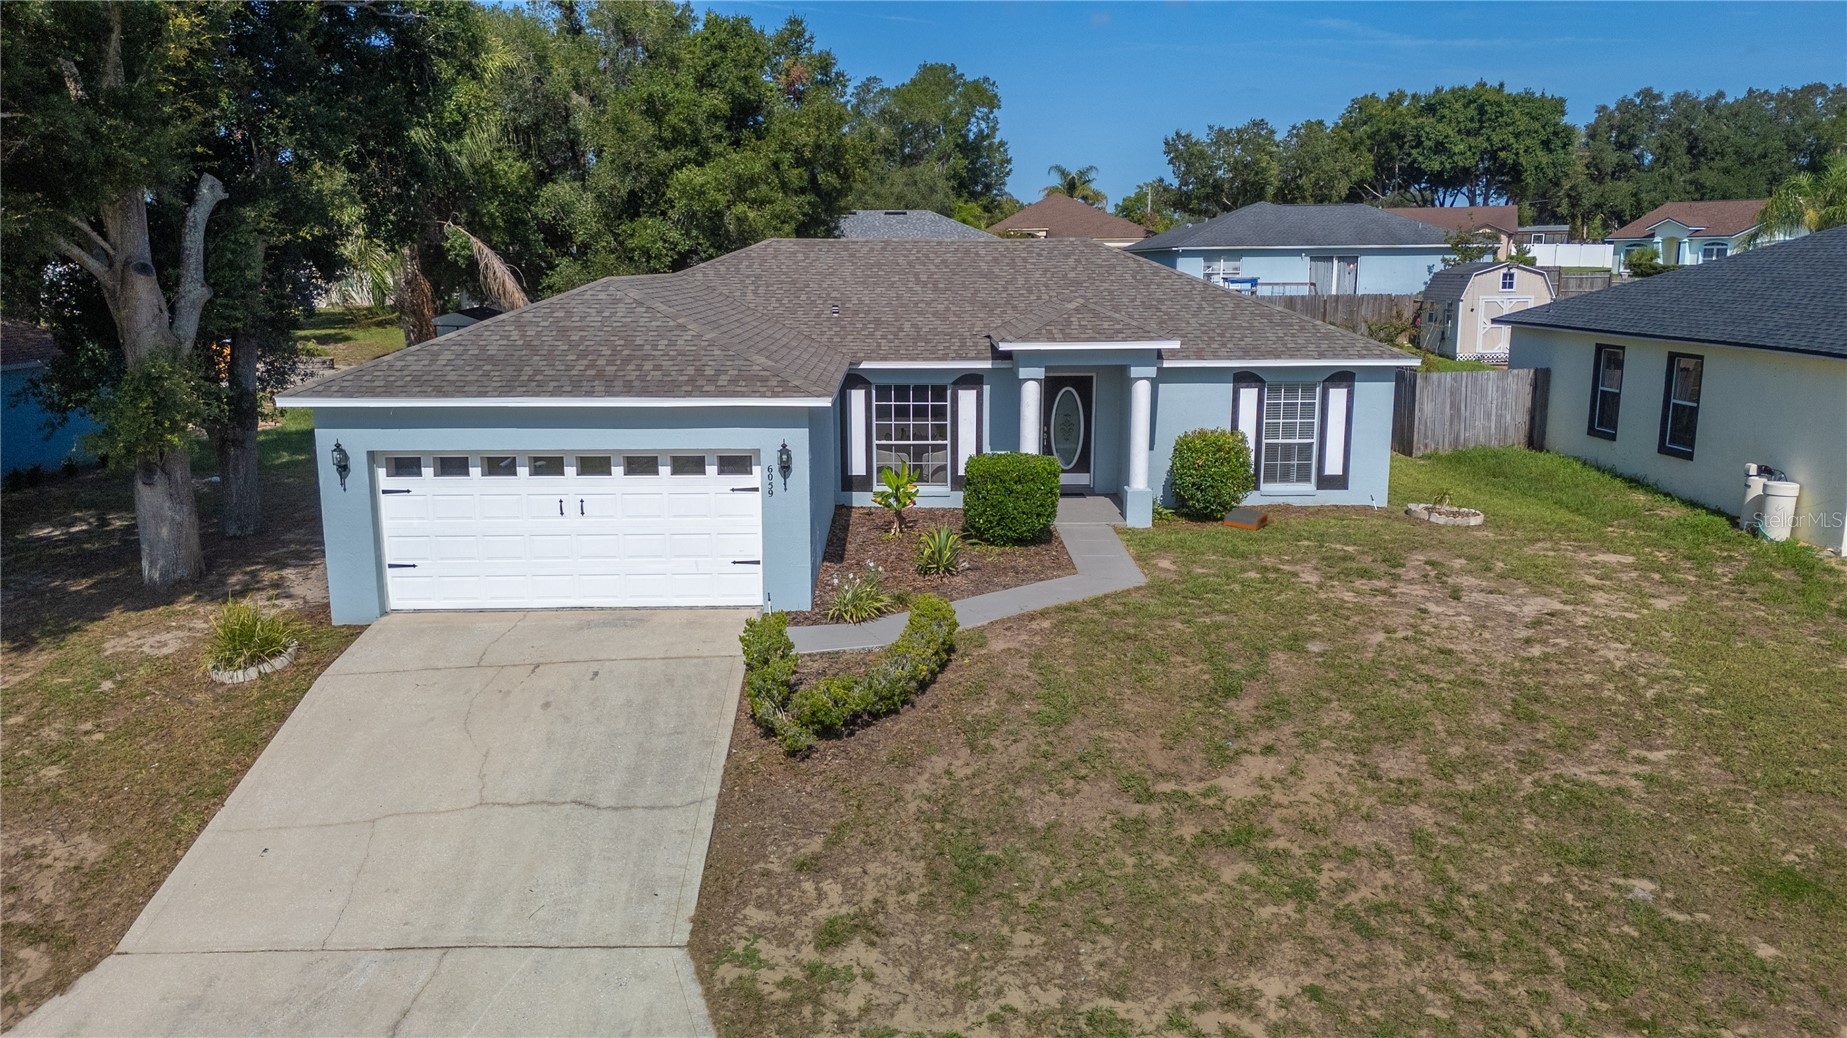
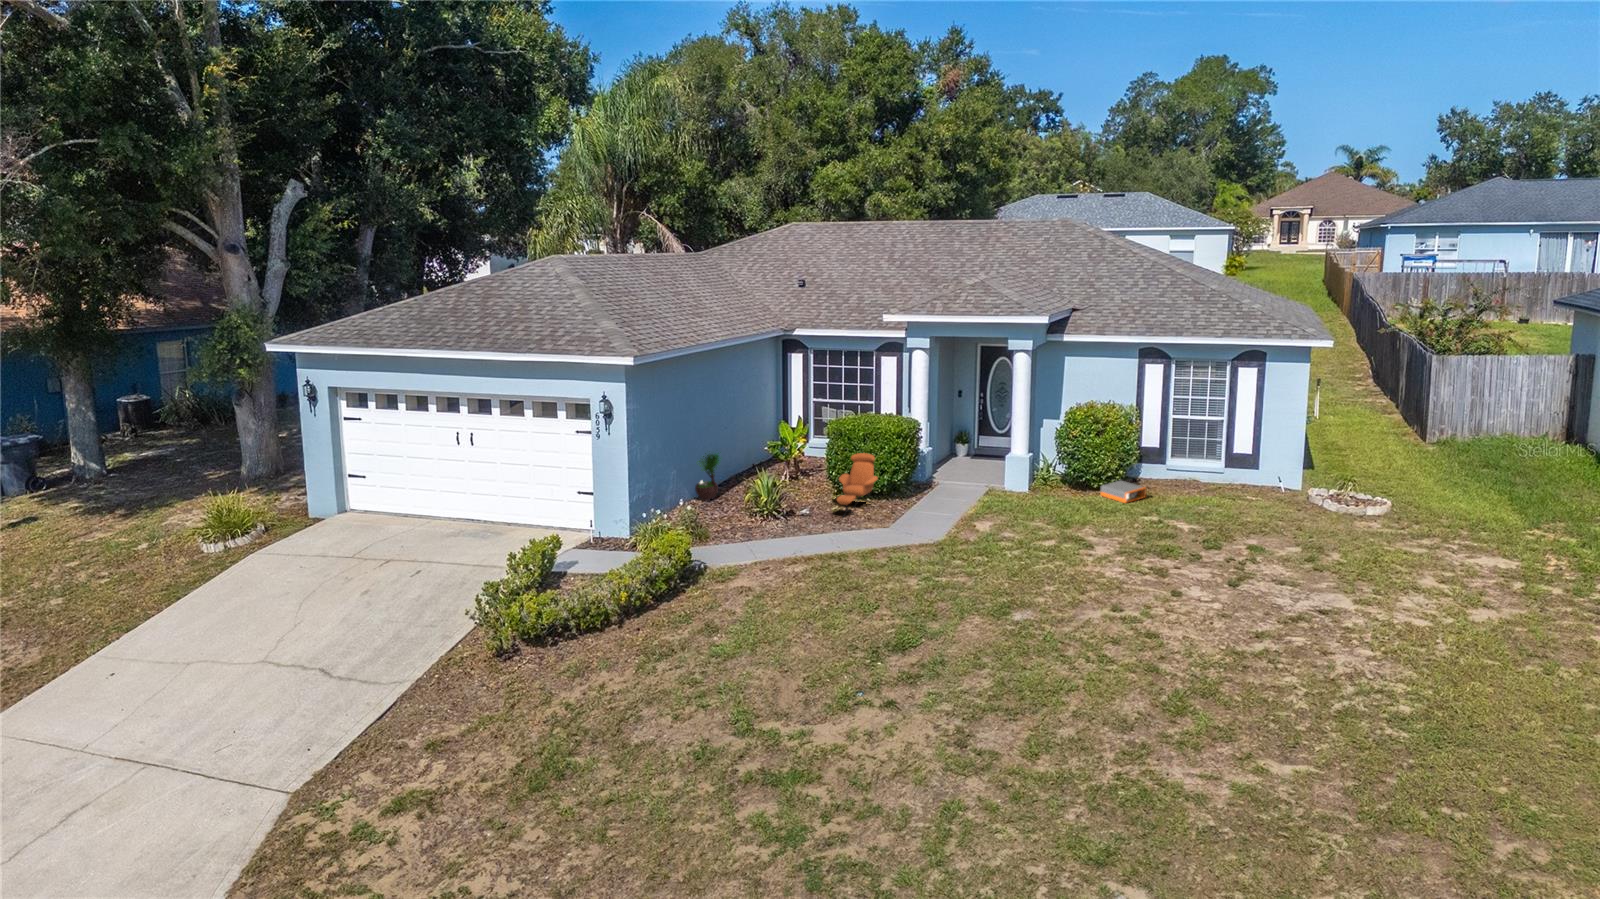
lounge chair: none [993,496,1036,567] -> present [837,453,878,513]
potted tree: none [825,502,860,560] -> present [695,453,720,500]

